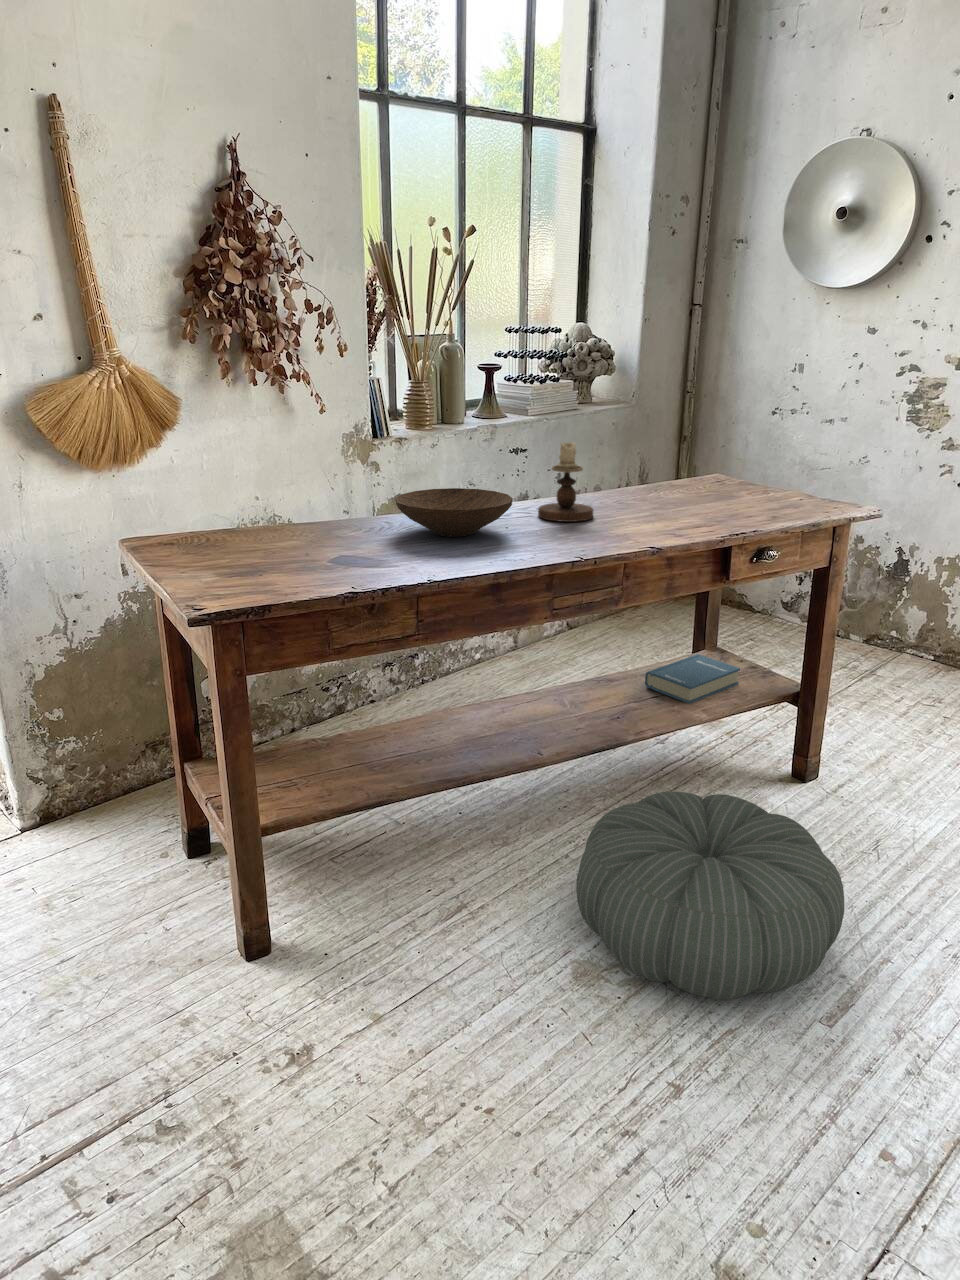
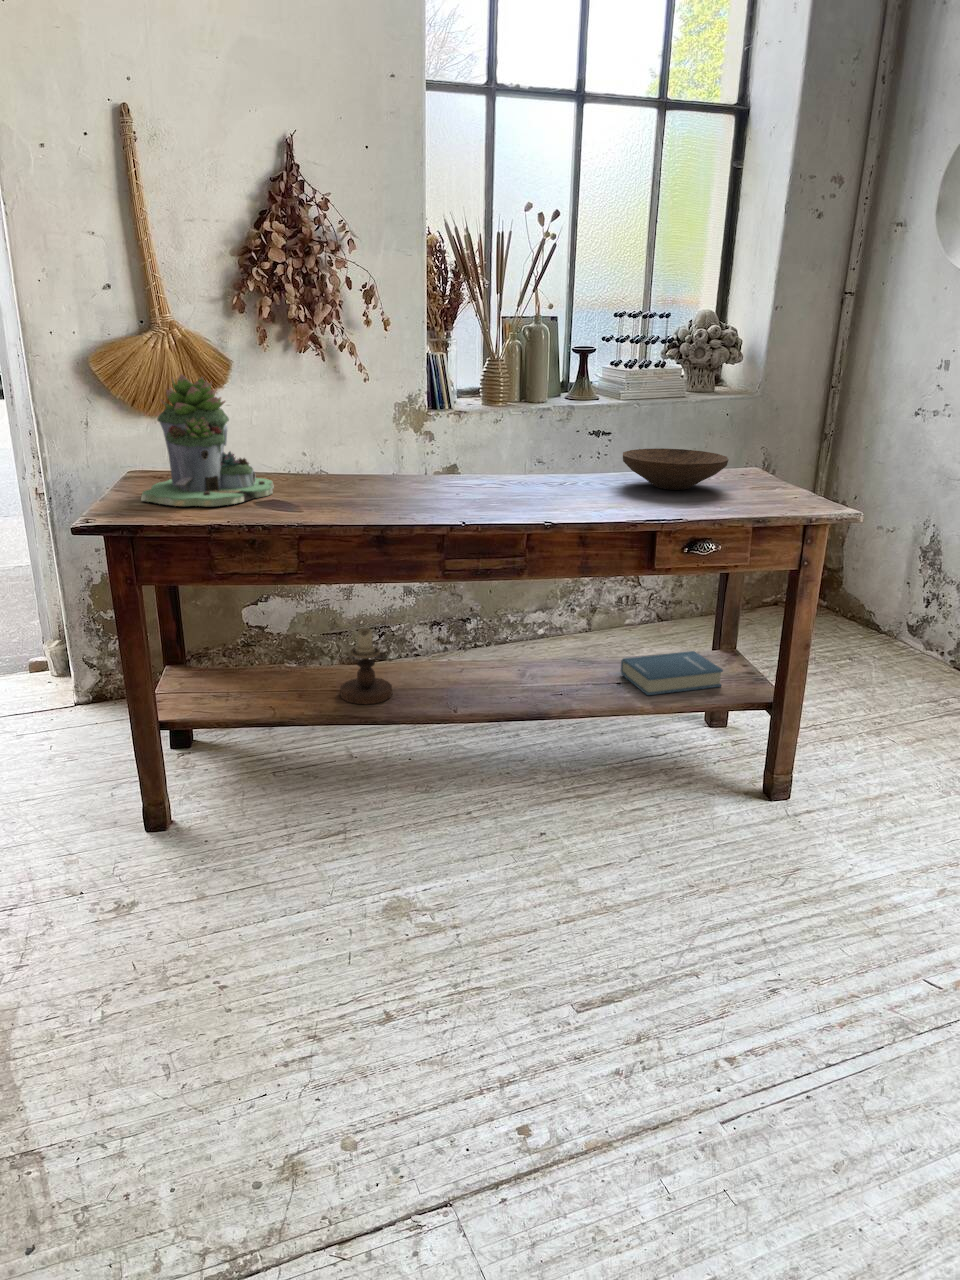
succulent planter: none [196,421,335,575] -> present [141,374,274,506]
candlestick: present [538,442,593,522] -> present [340,628,392,704]
wooden bowl: present [395,488,513,537] -> present [623,448,728,490]
pouf: present [576,792,844,1000] -> none [407,766,663,967]

